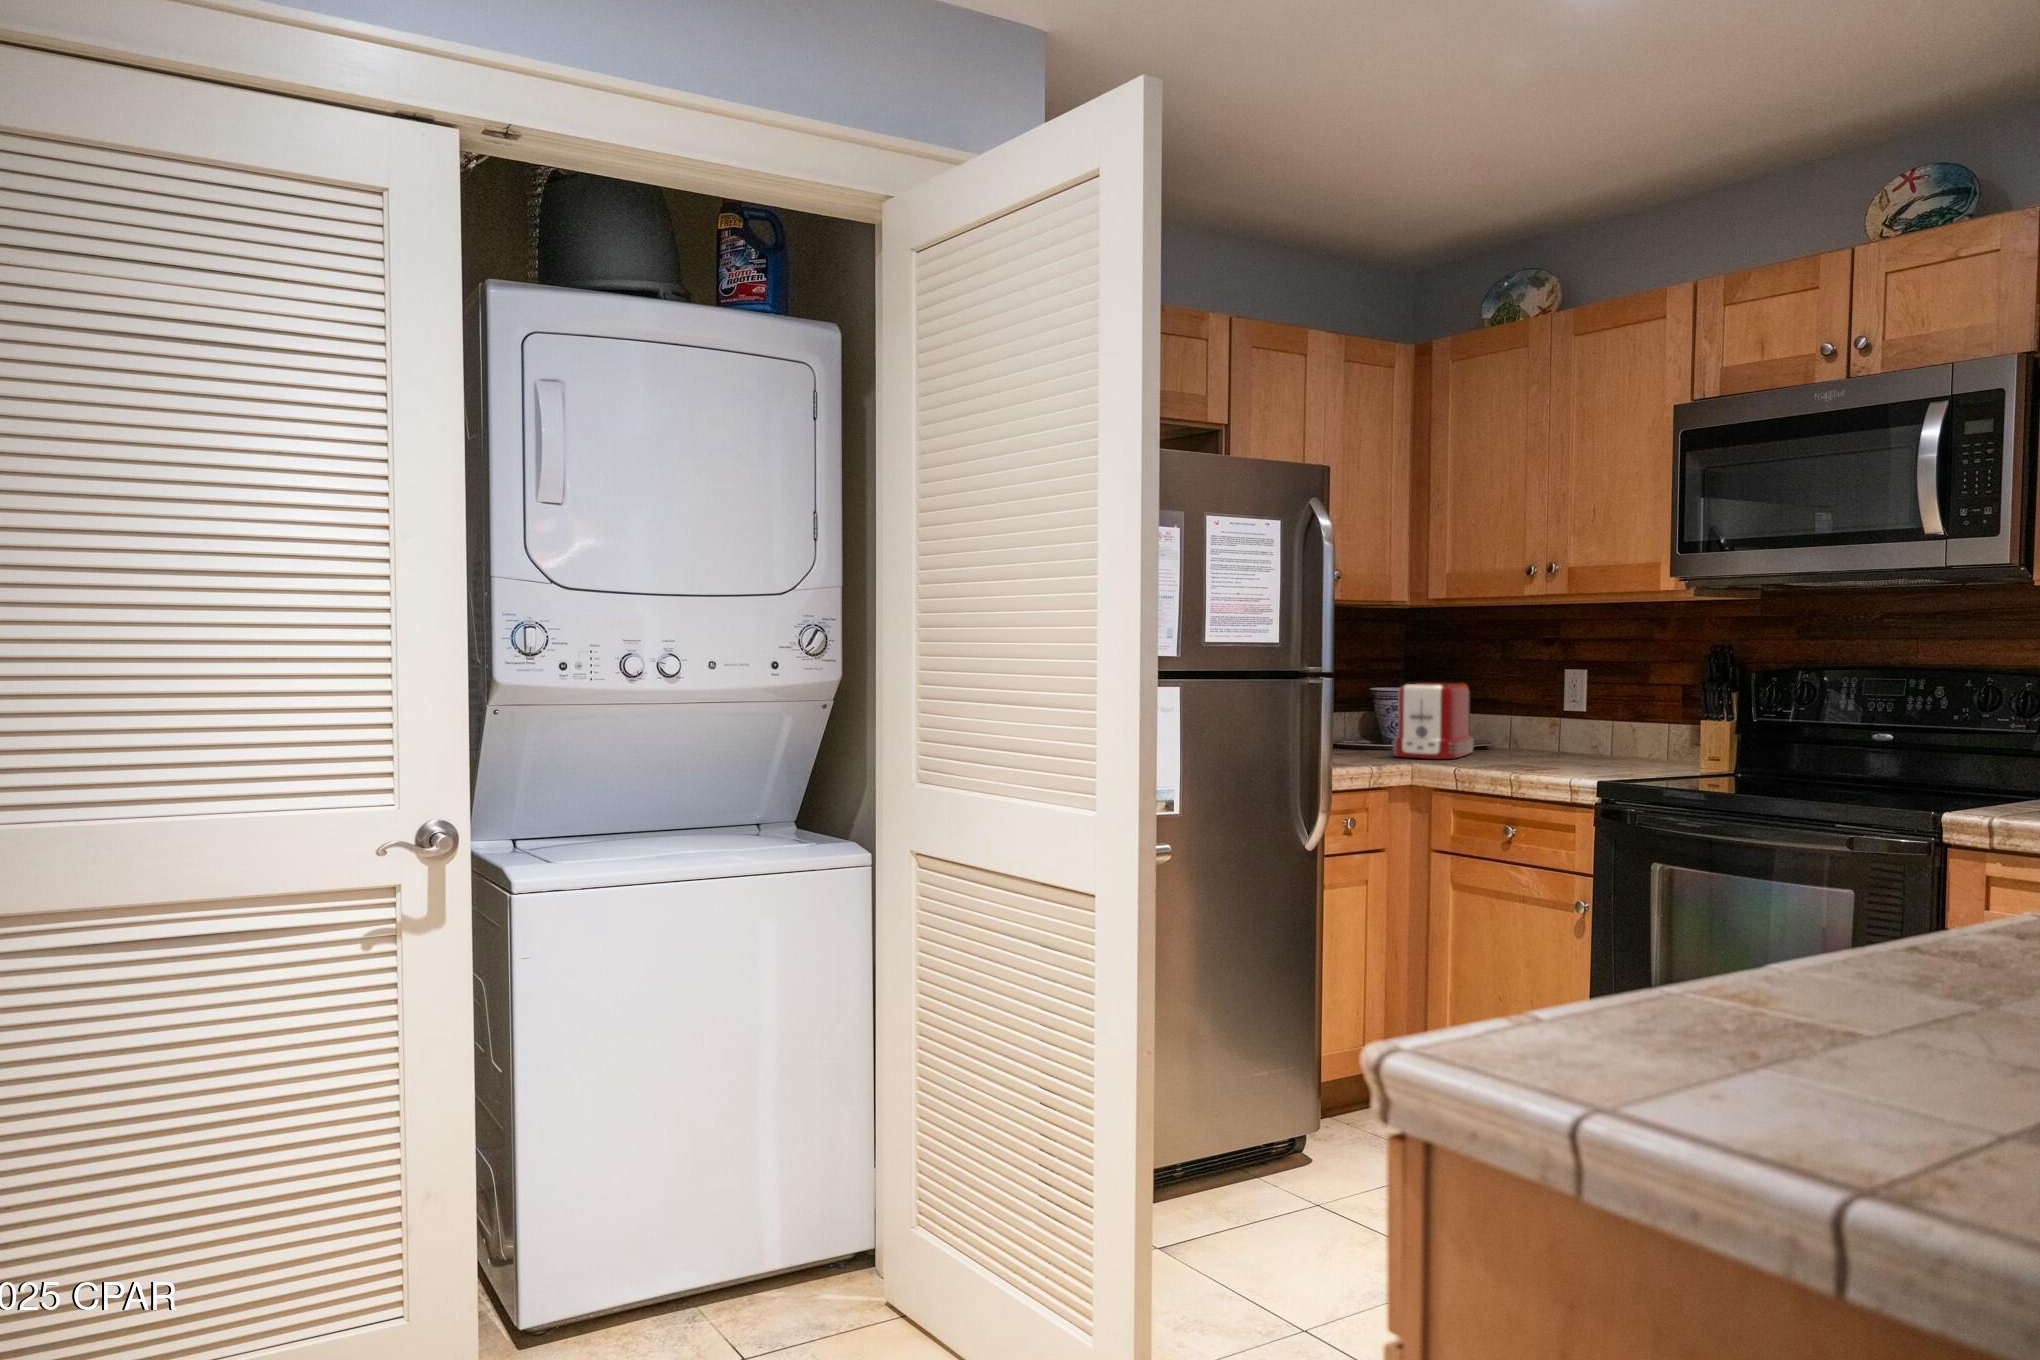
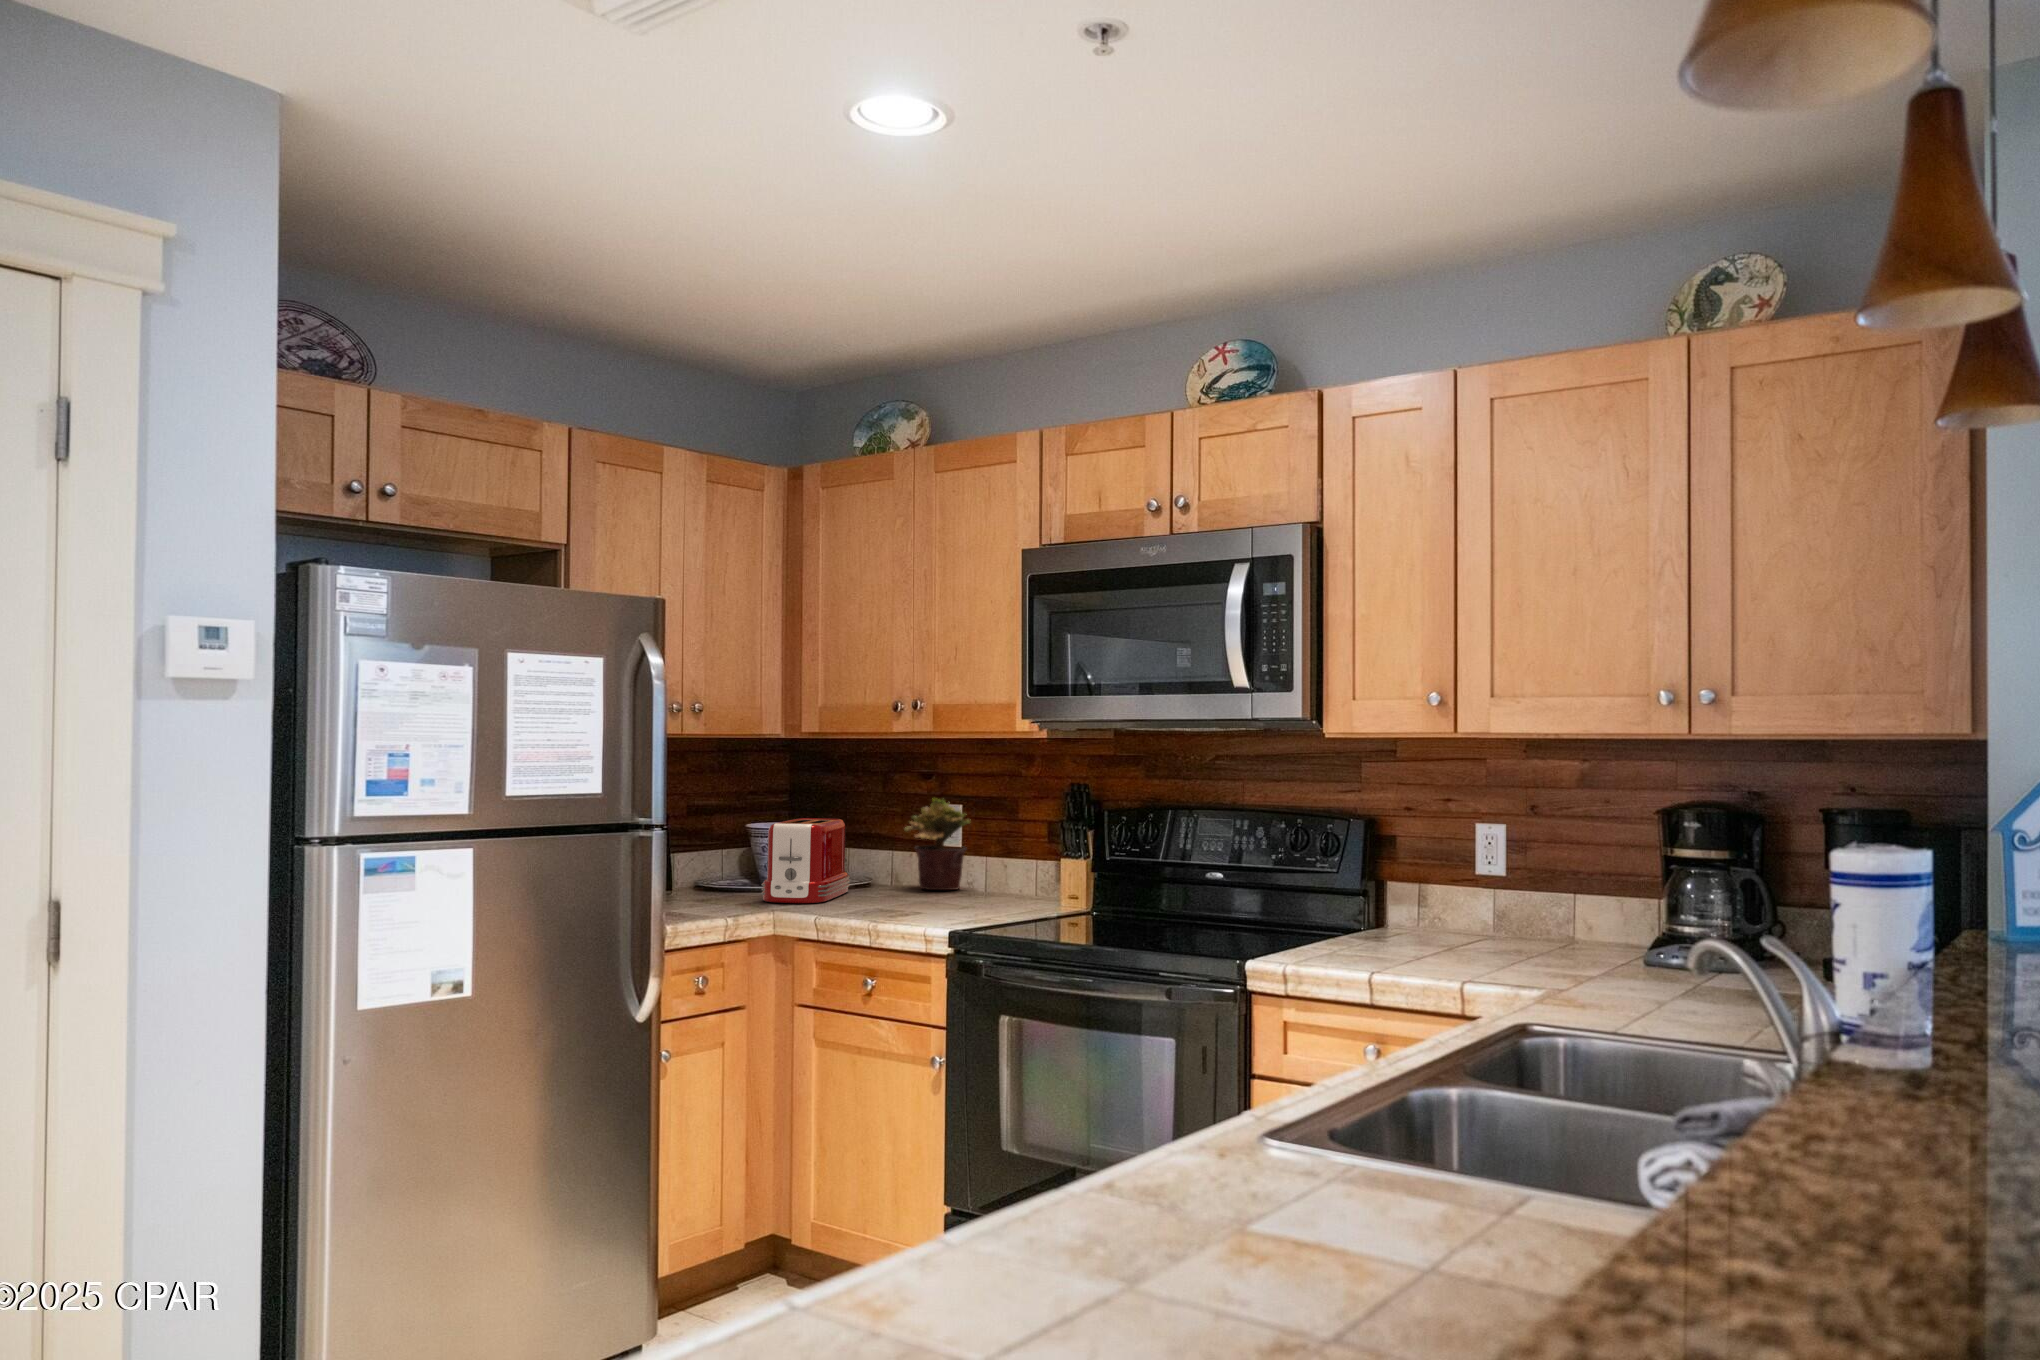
potted plant: none [1528,664,1601,754] -> present [904,798,970,890]

